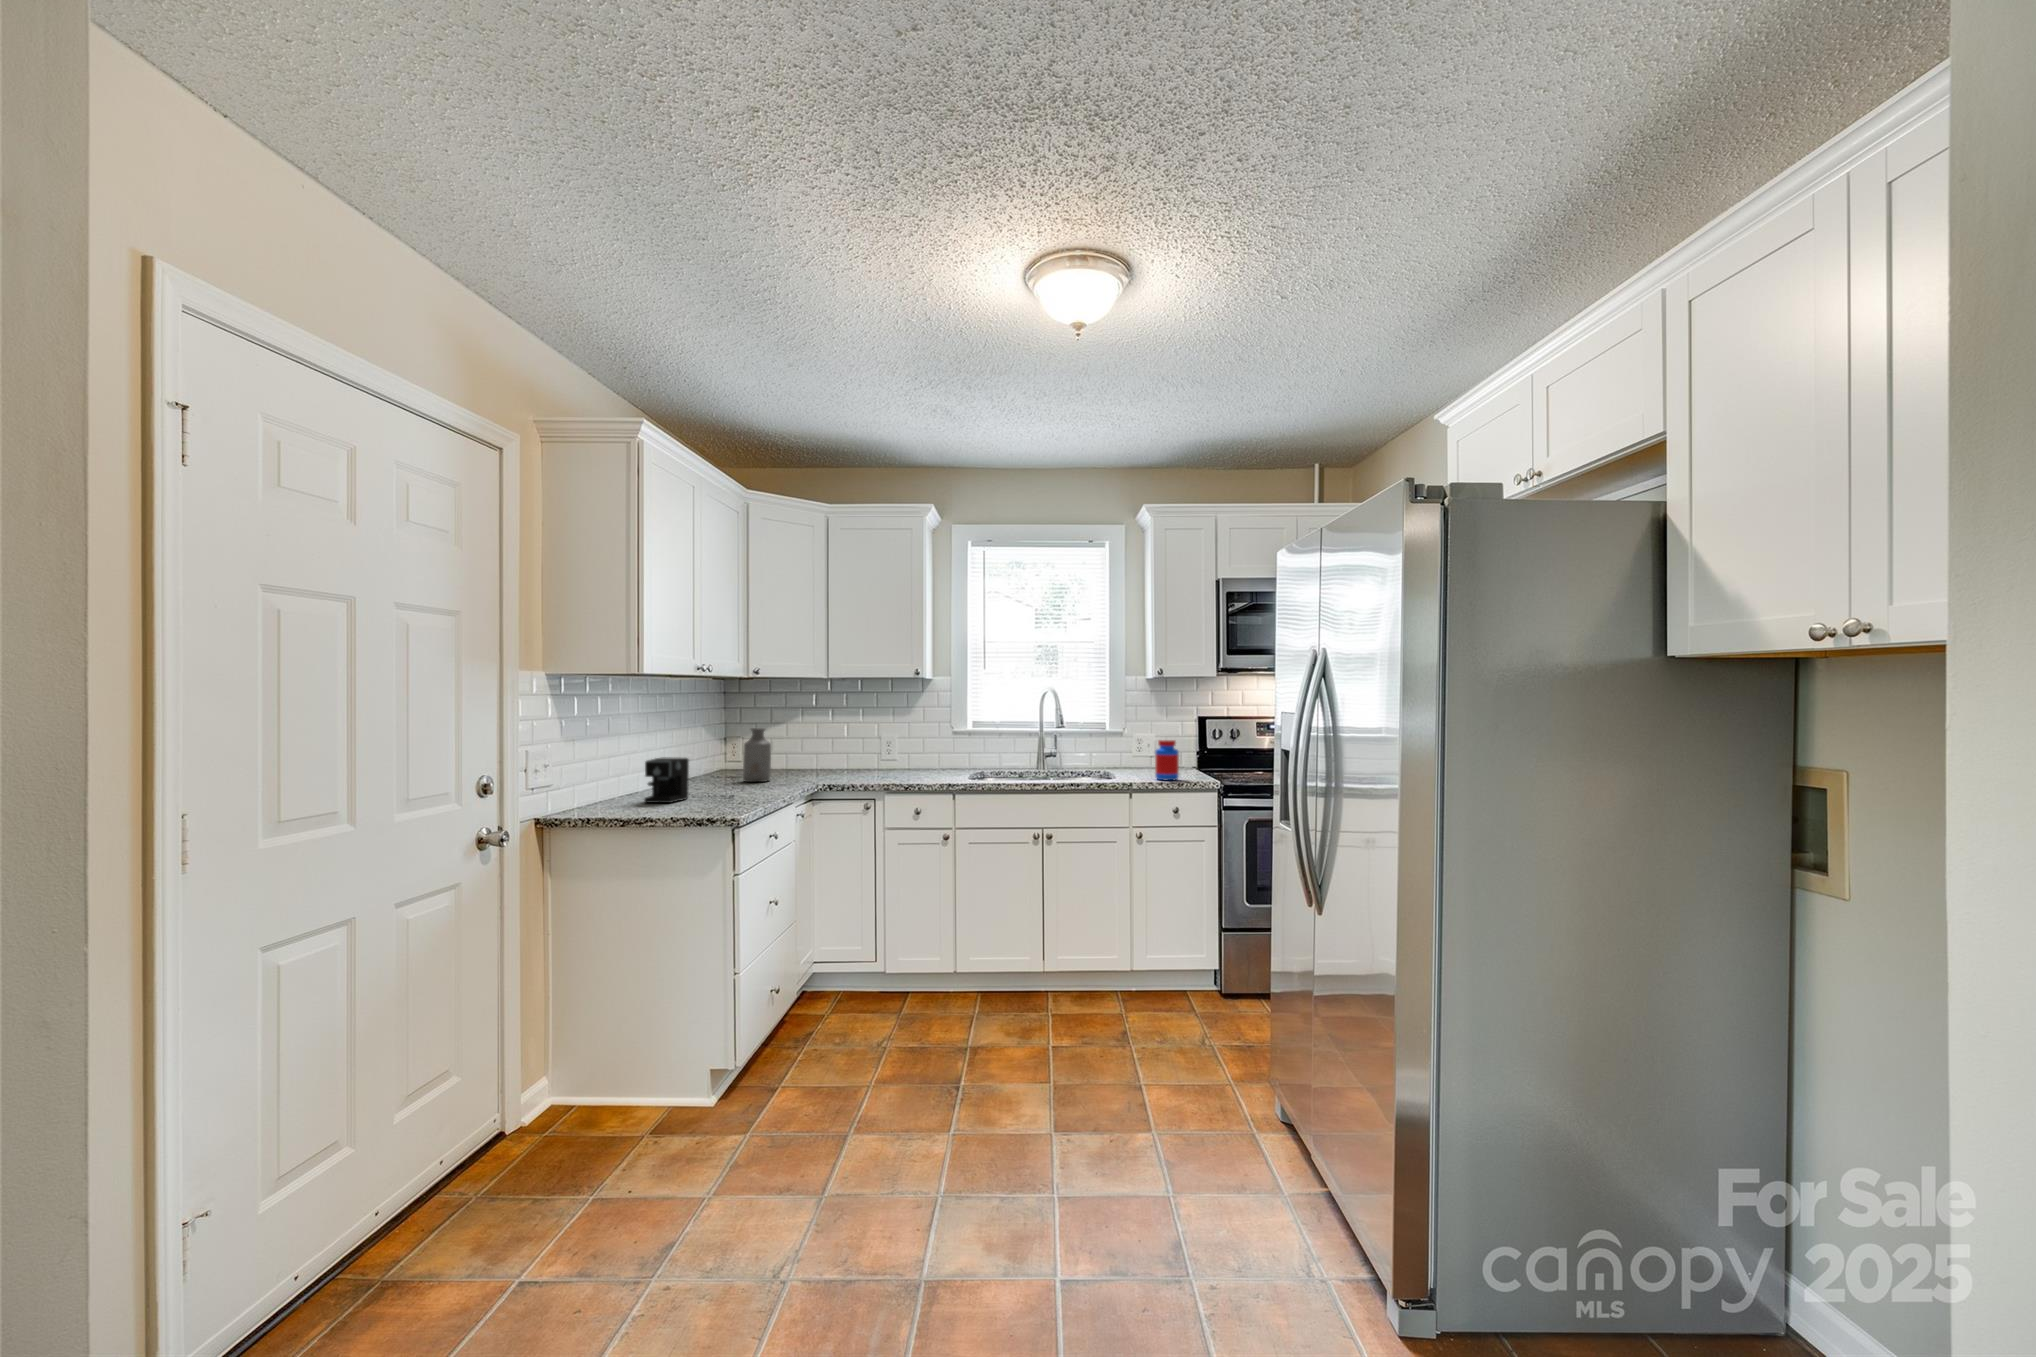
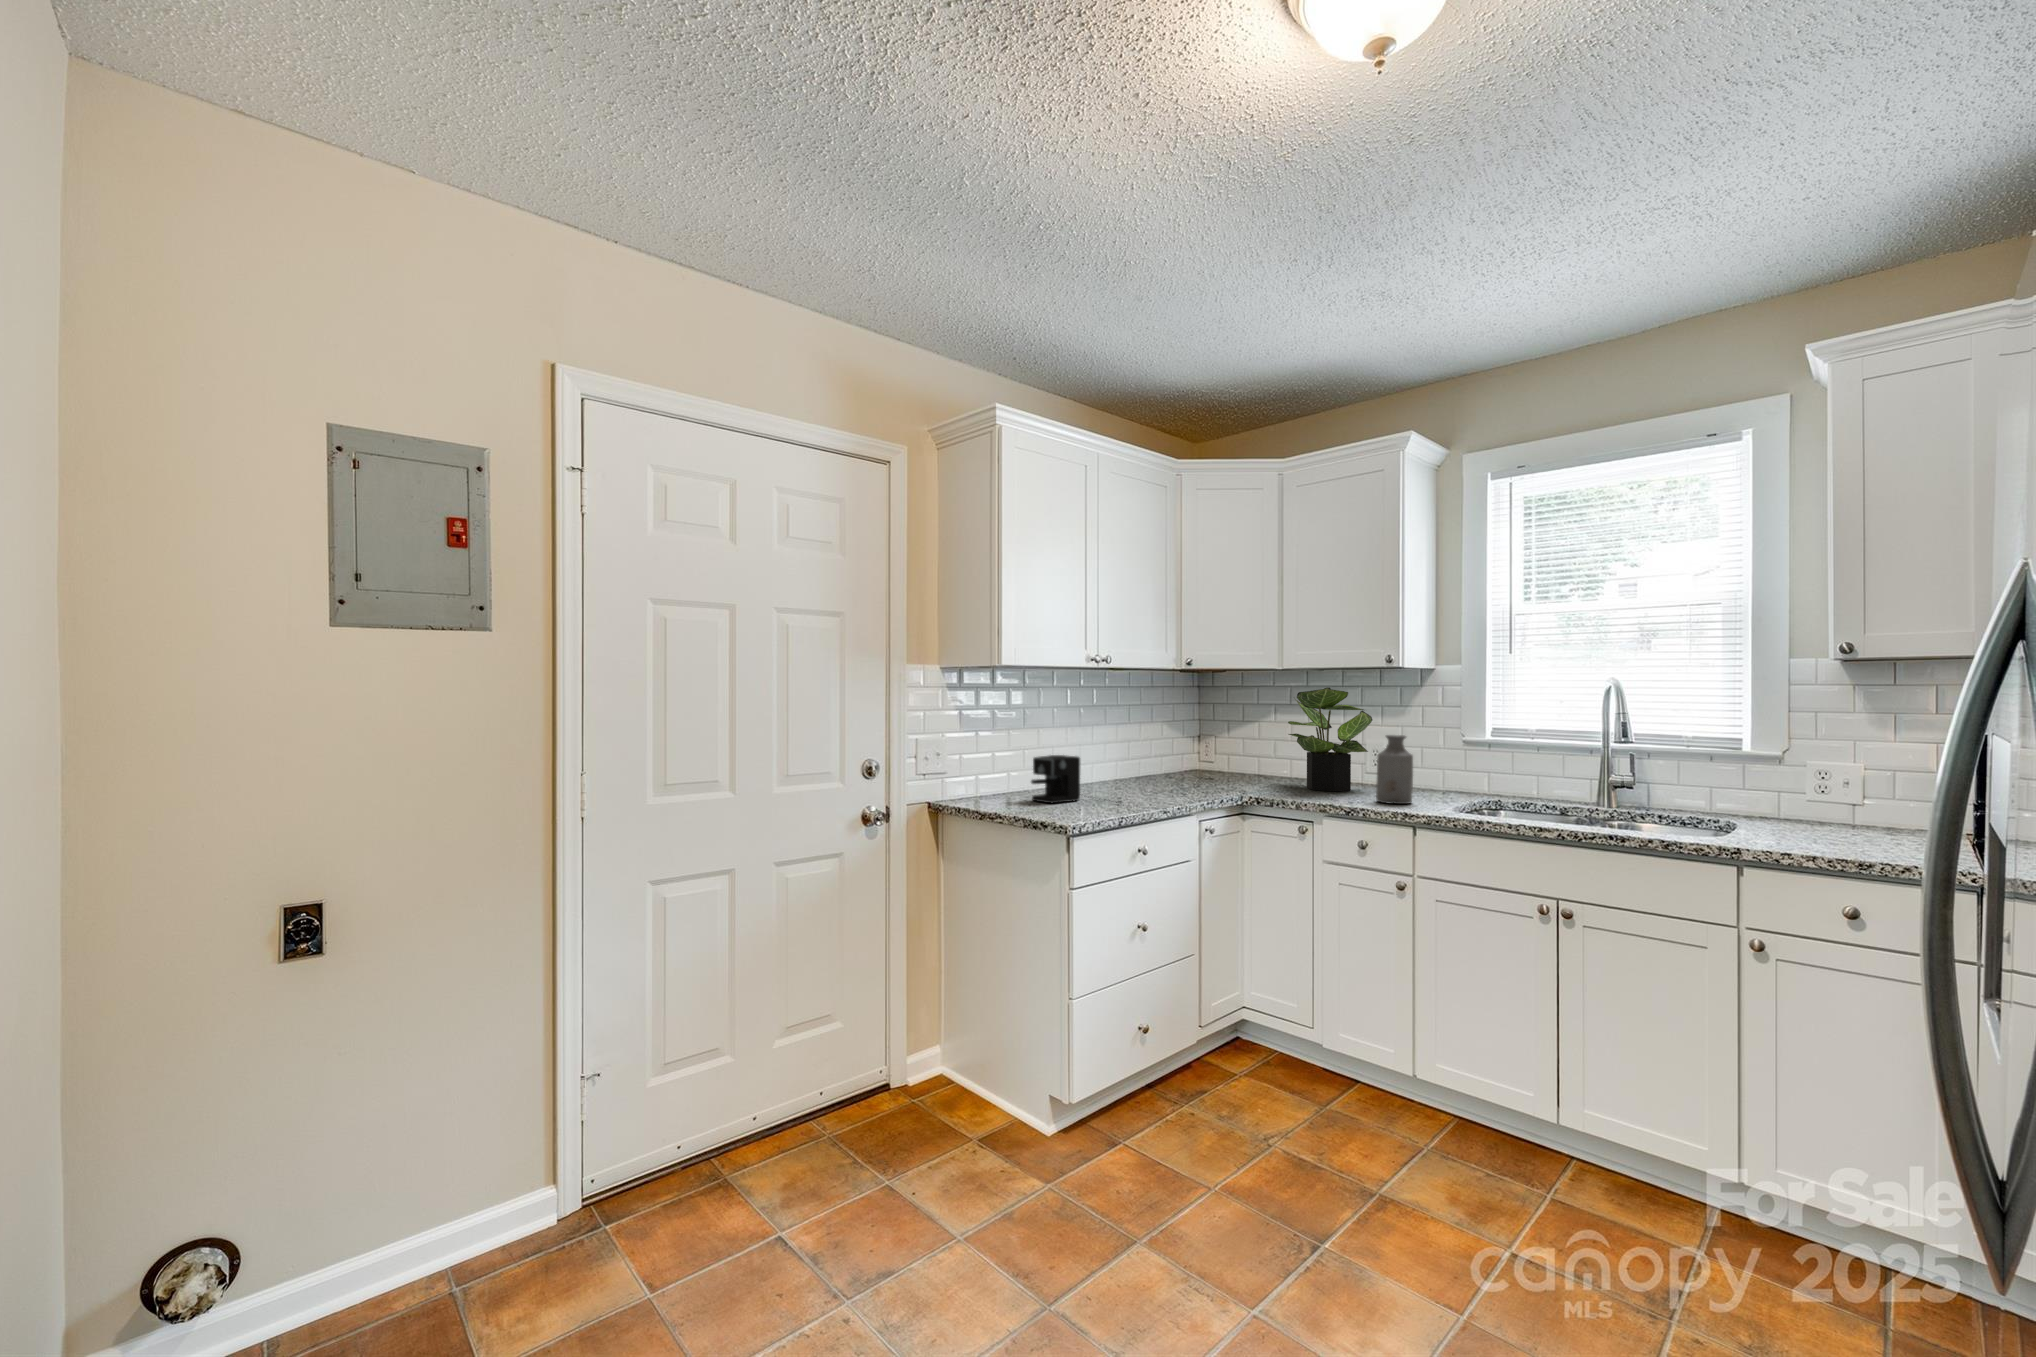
potted plant: none [825,691,896,776] -> present [1288,688,1372,791]
bottle: present [743,728,771,782] -> present [1376,735,1413,804]
jar: present [1155,740,1179,780] -> none [1770,772,1819,840]

